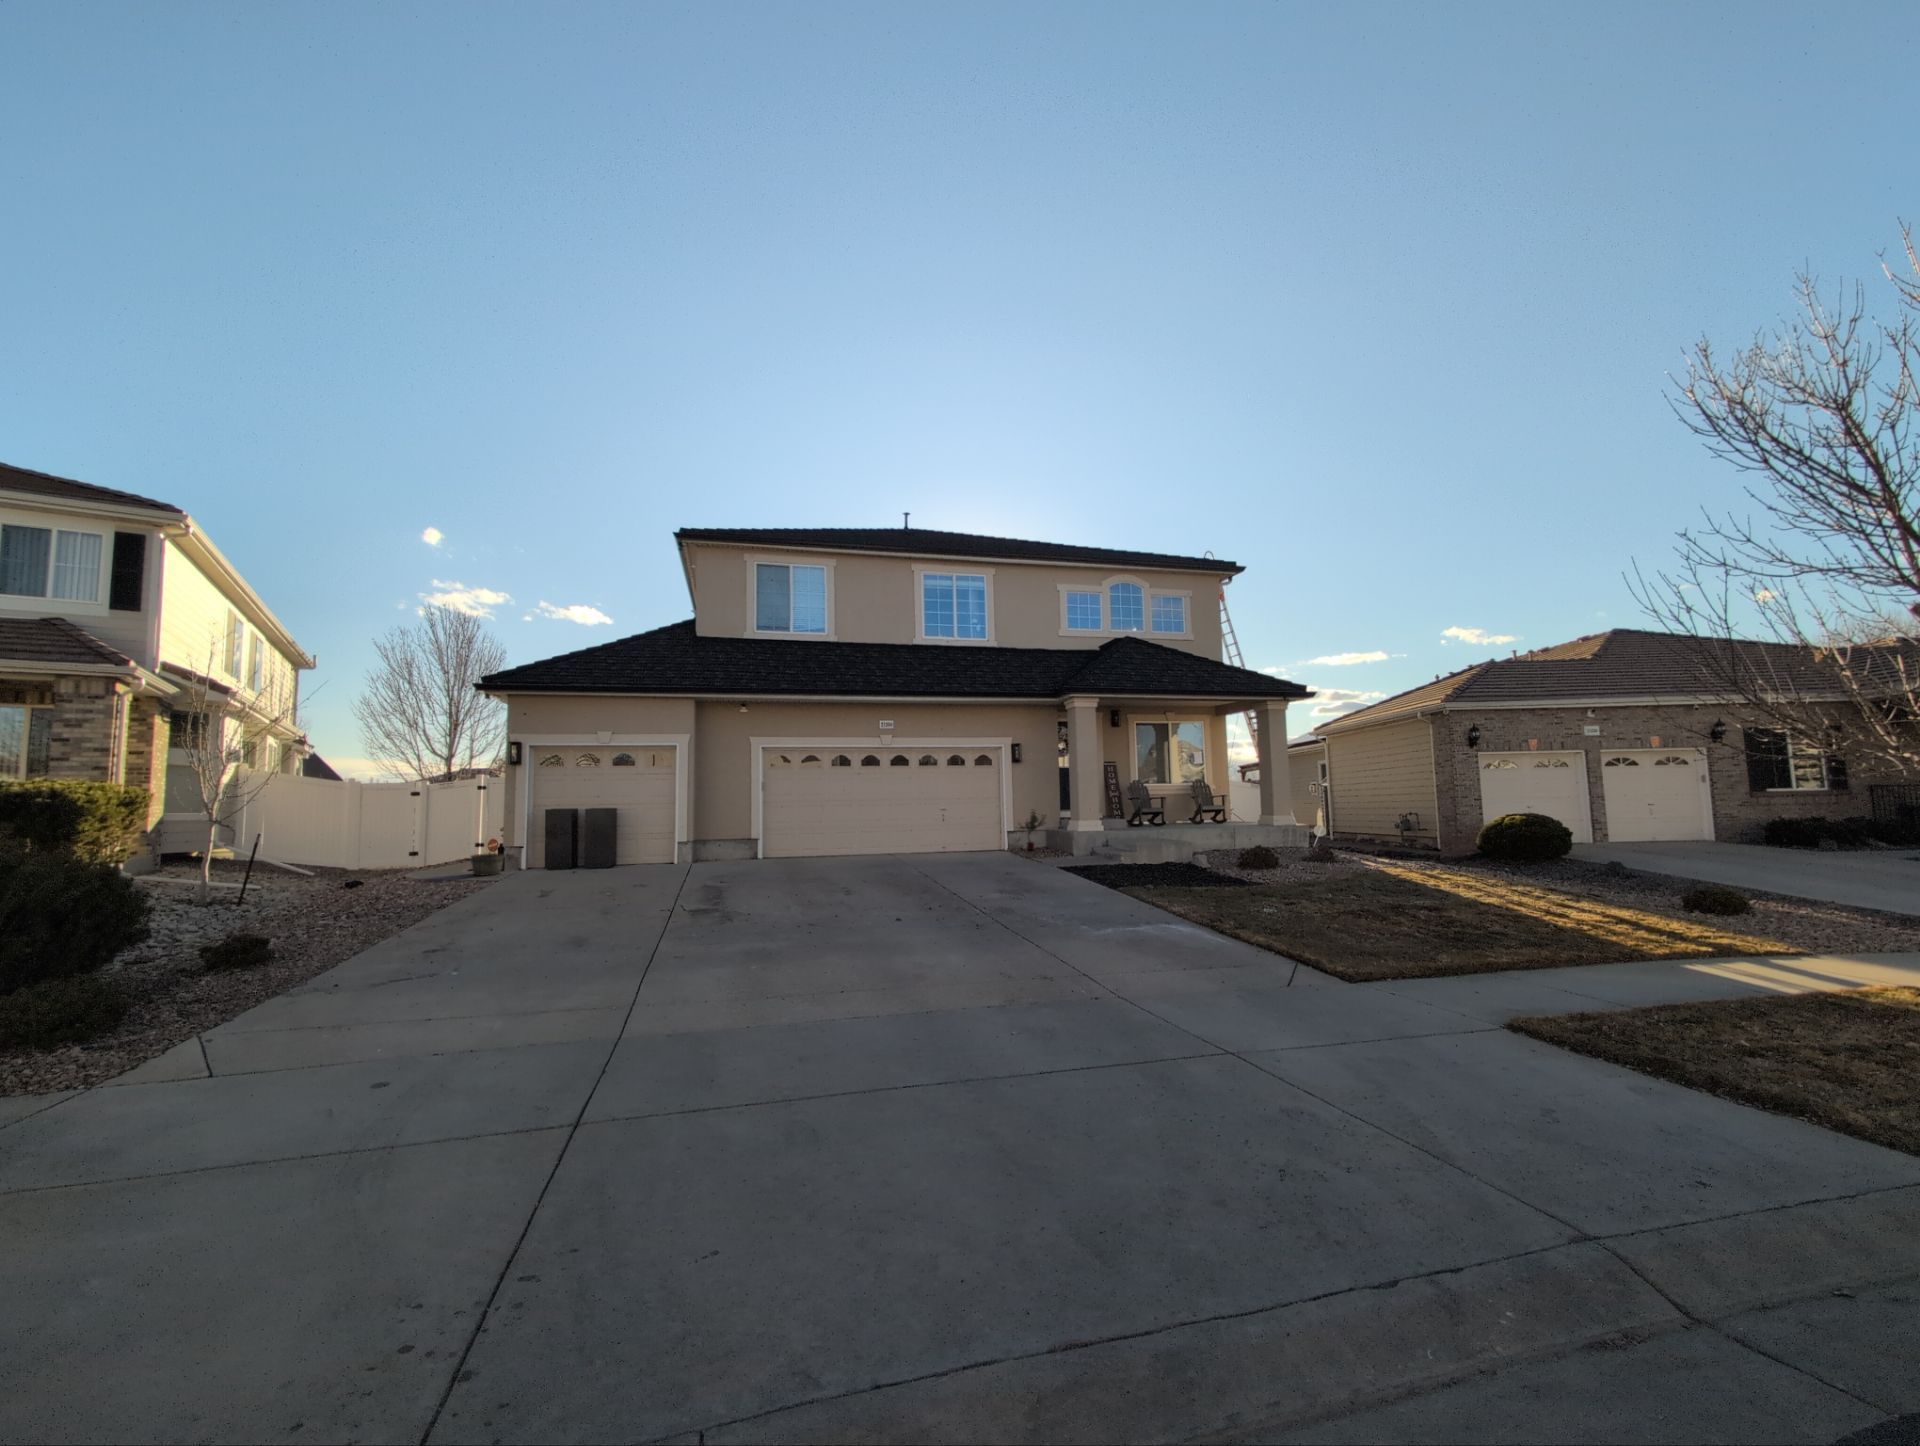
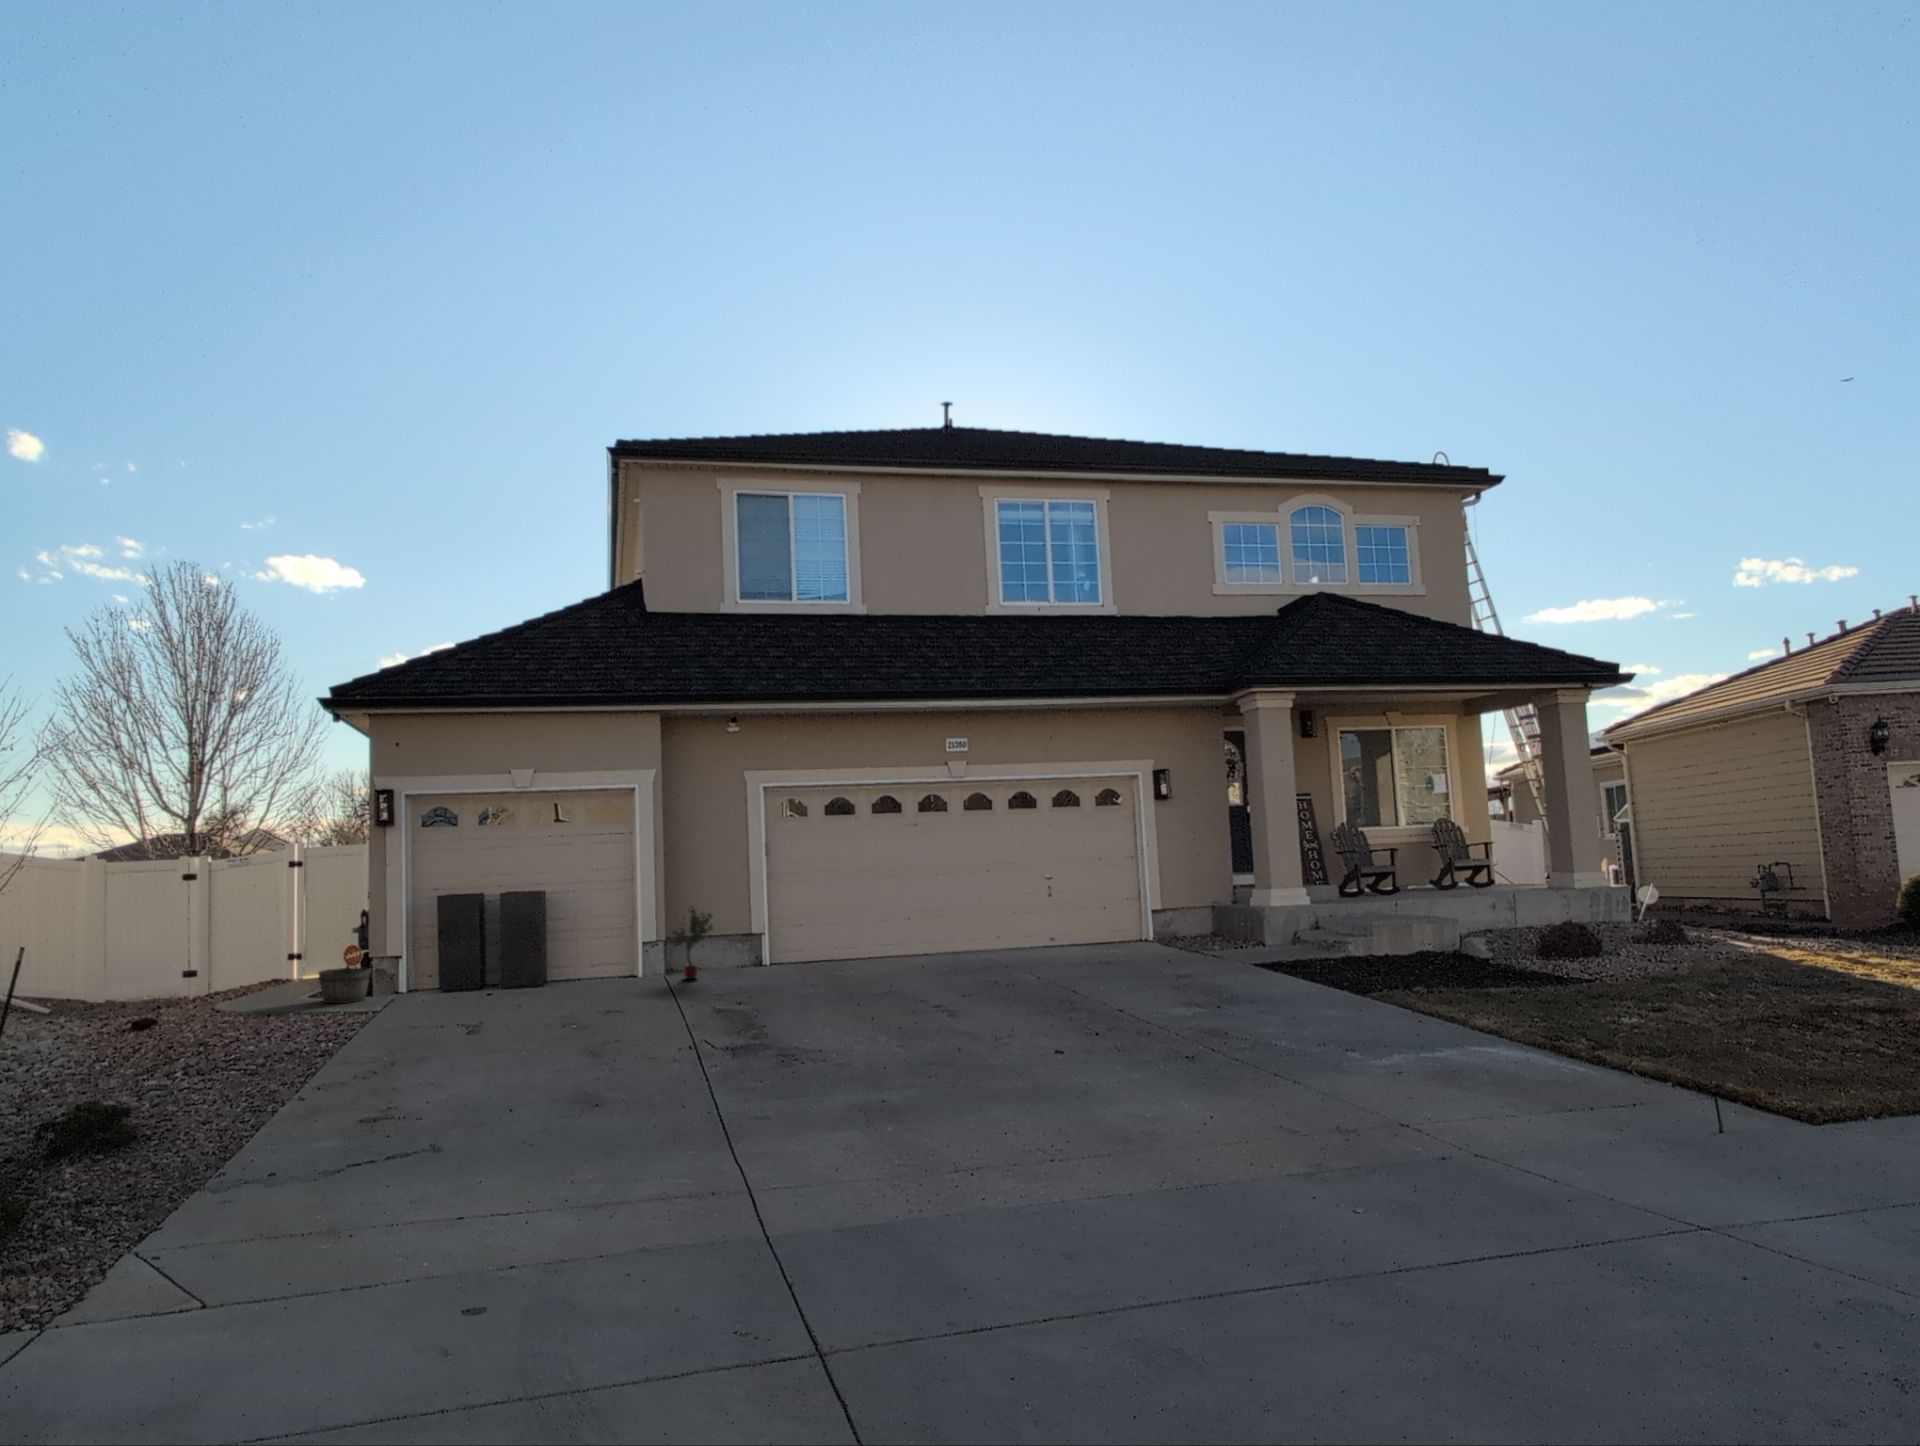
potted tree: present [1018,811,1046,850] -> present [669,906,713,979]

